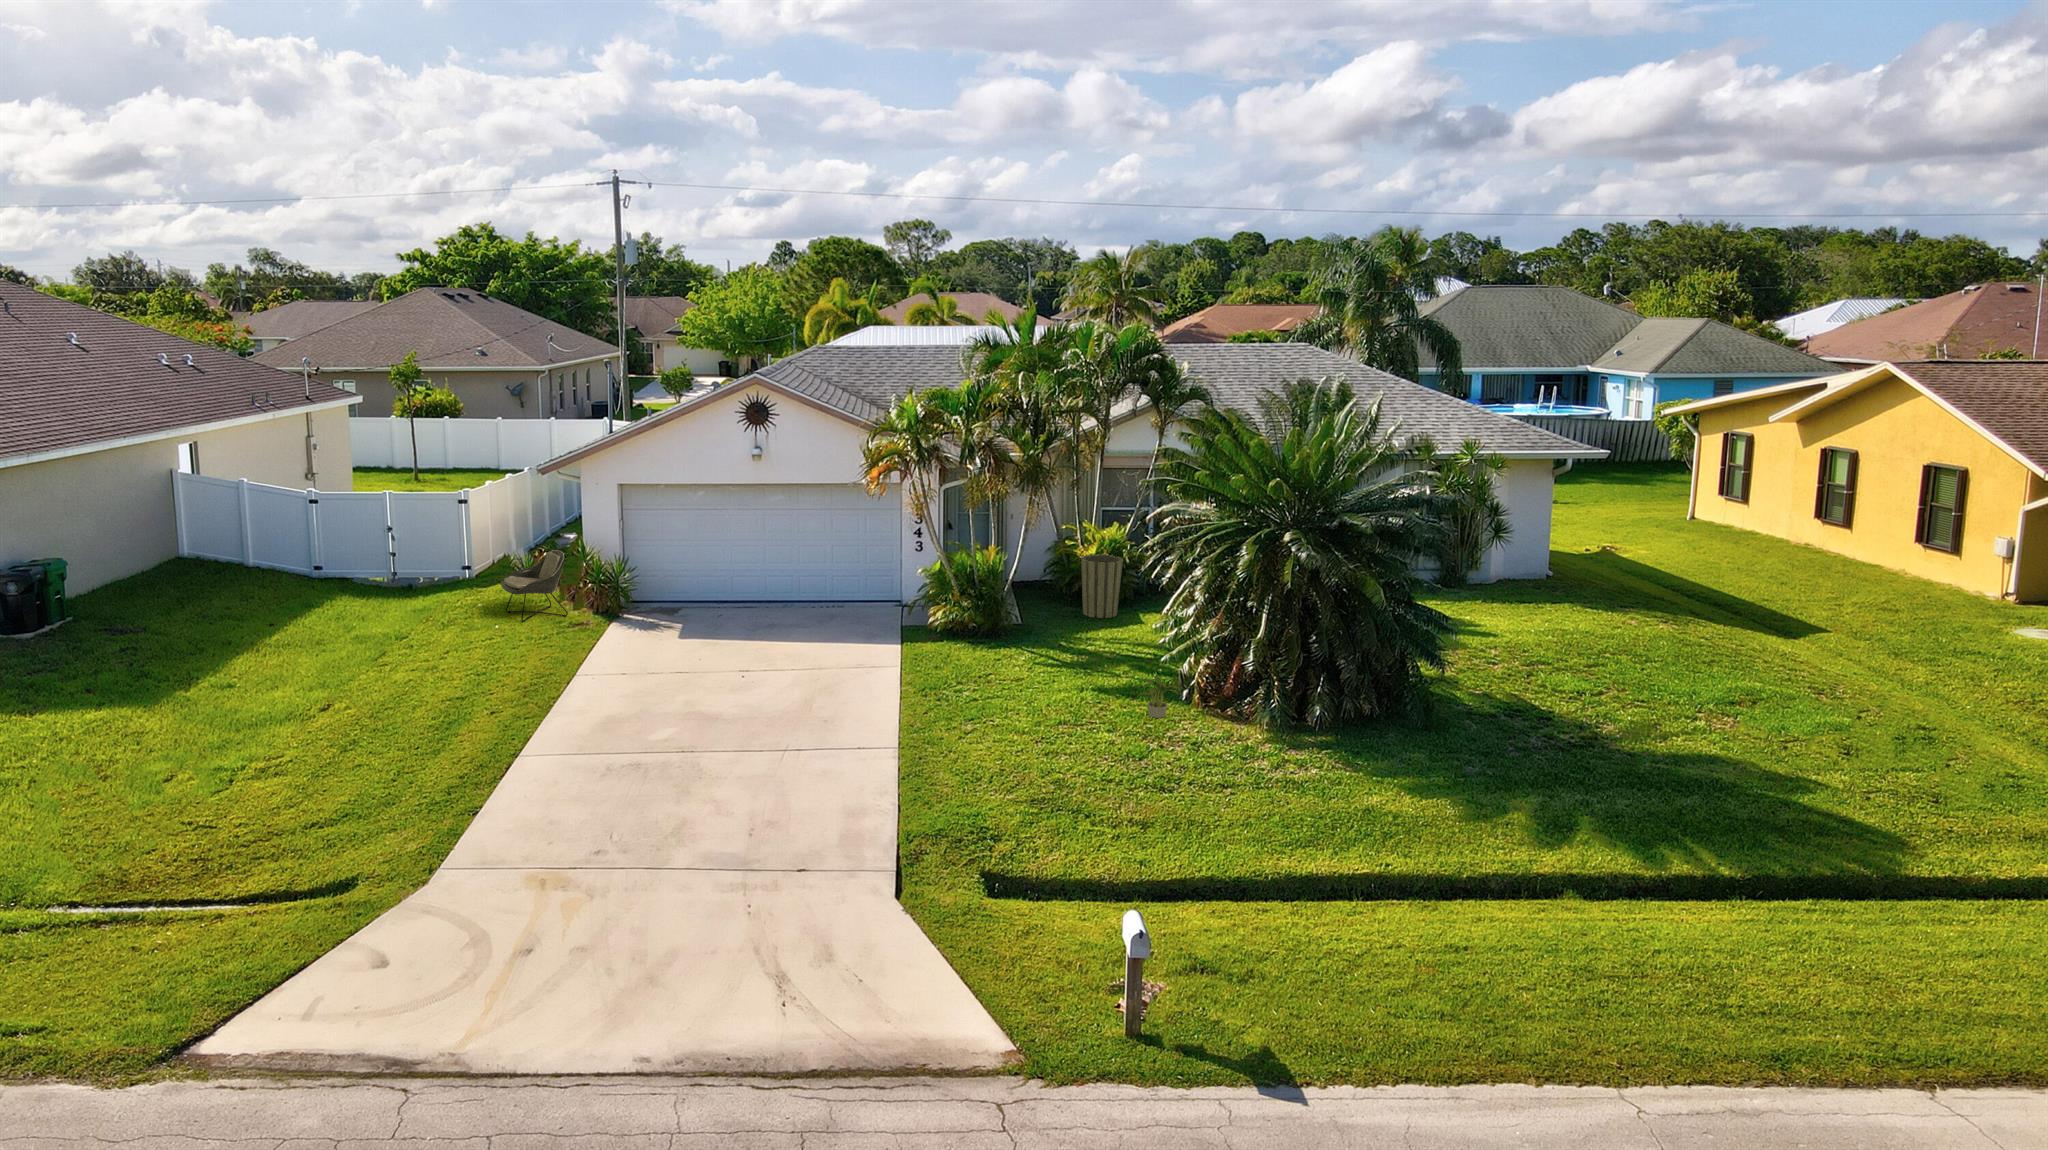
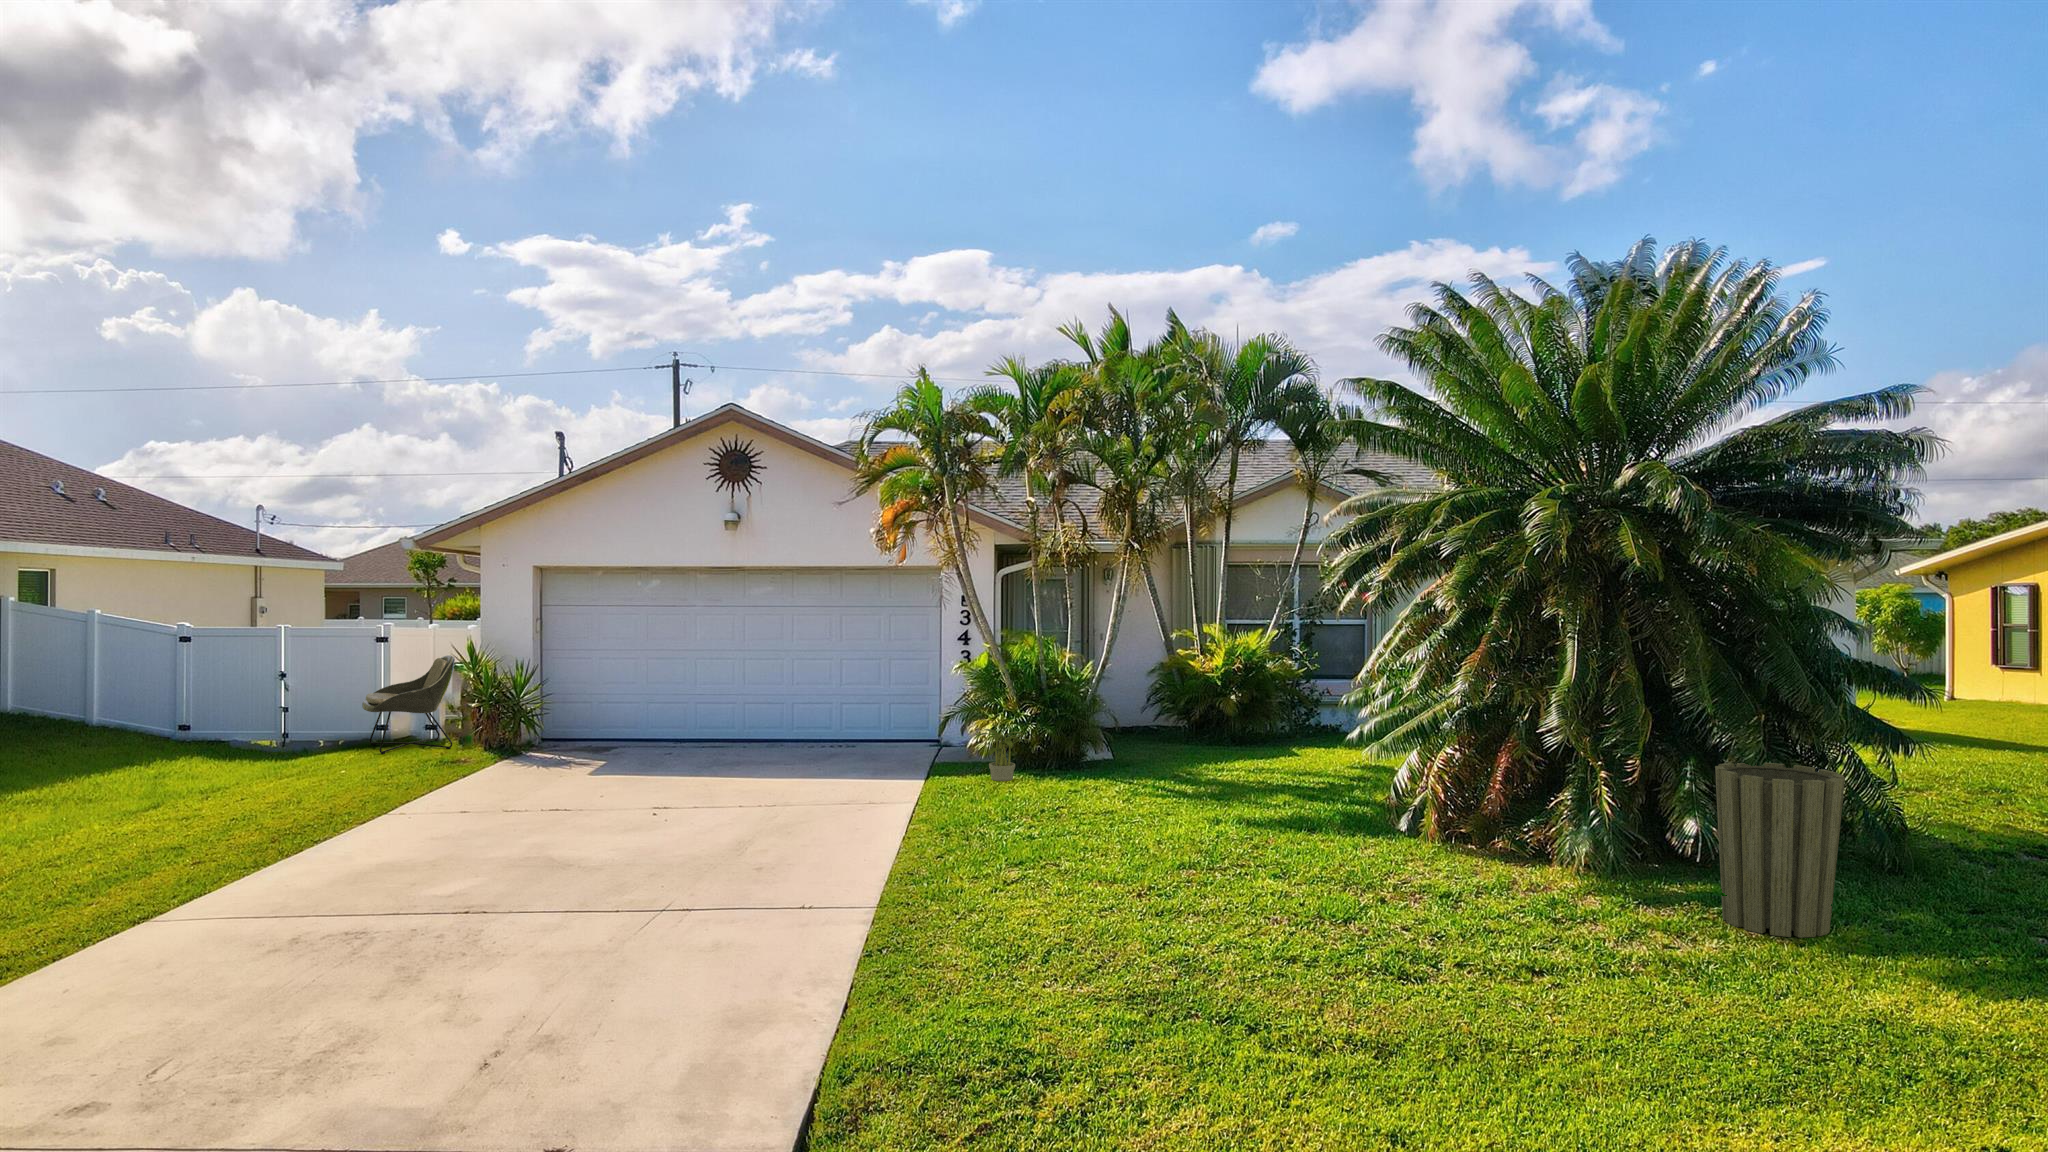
trash can: present [1081,554,1123,618] -> present [1715,763,1845,938]
potted plant: present [1138,676,1180,718] -> present [975,729,1032,781]

